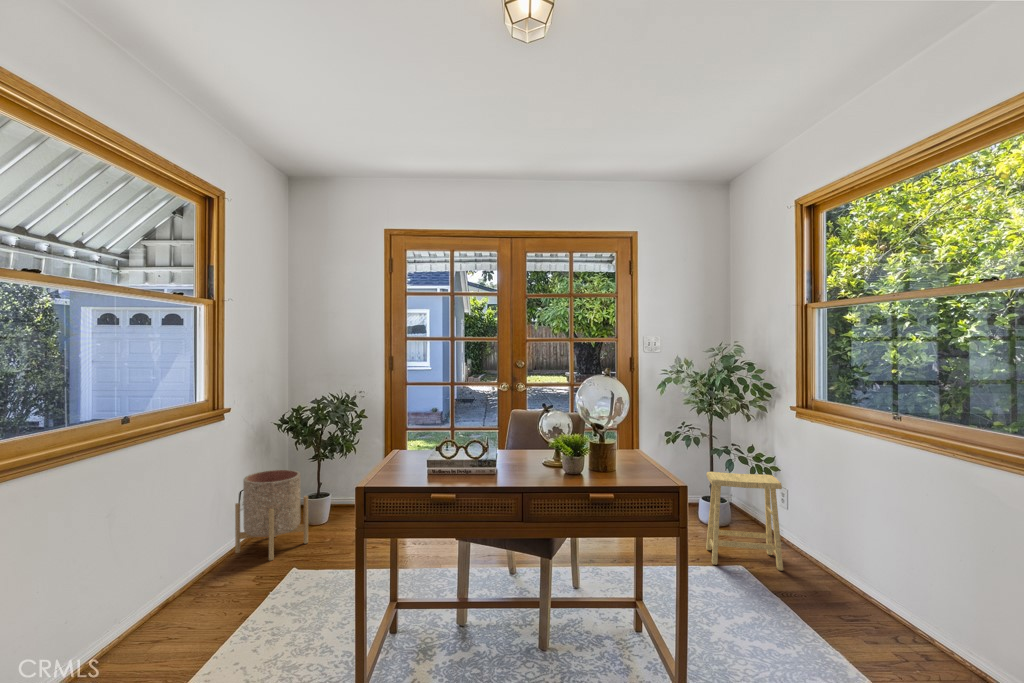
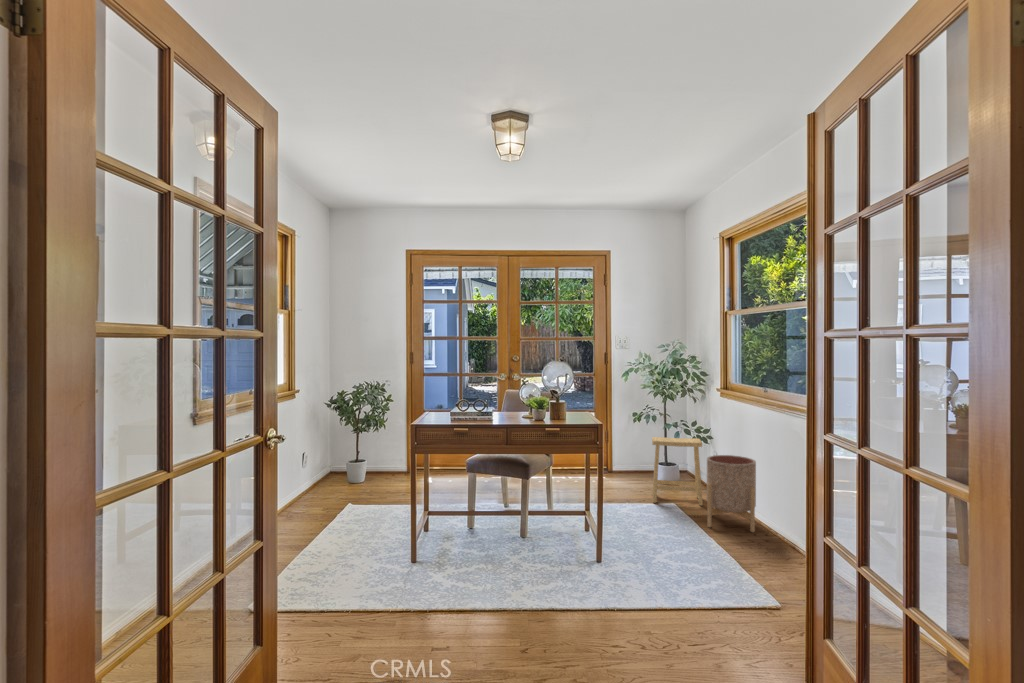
planter: present [235,470,308,560] -> present [707,455,756,532]

